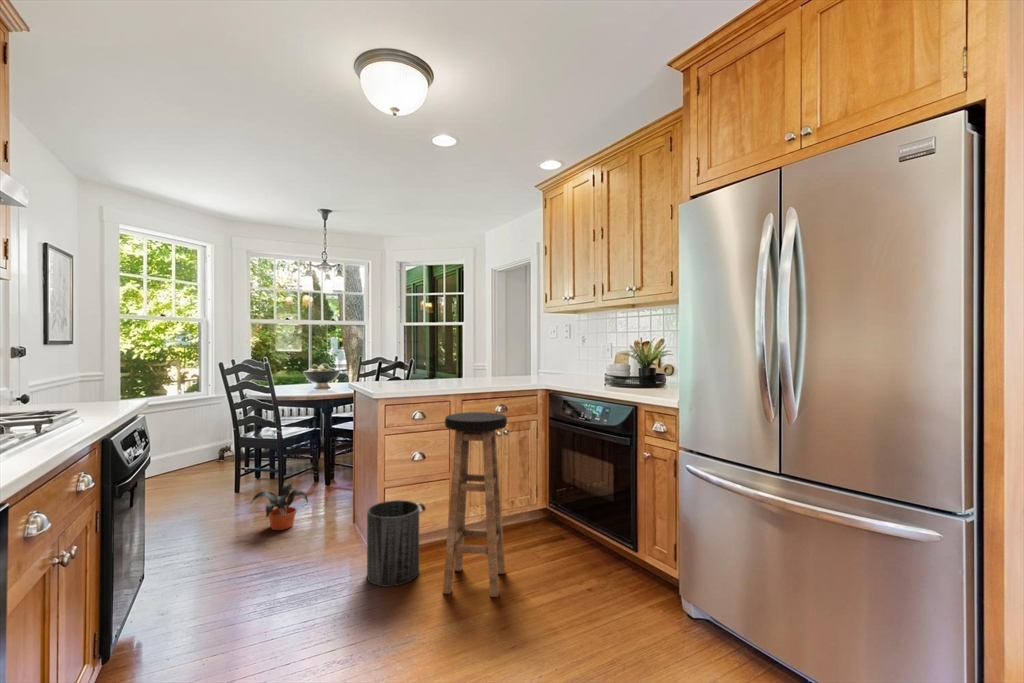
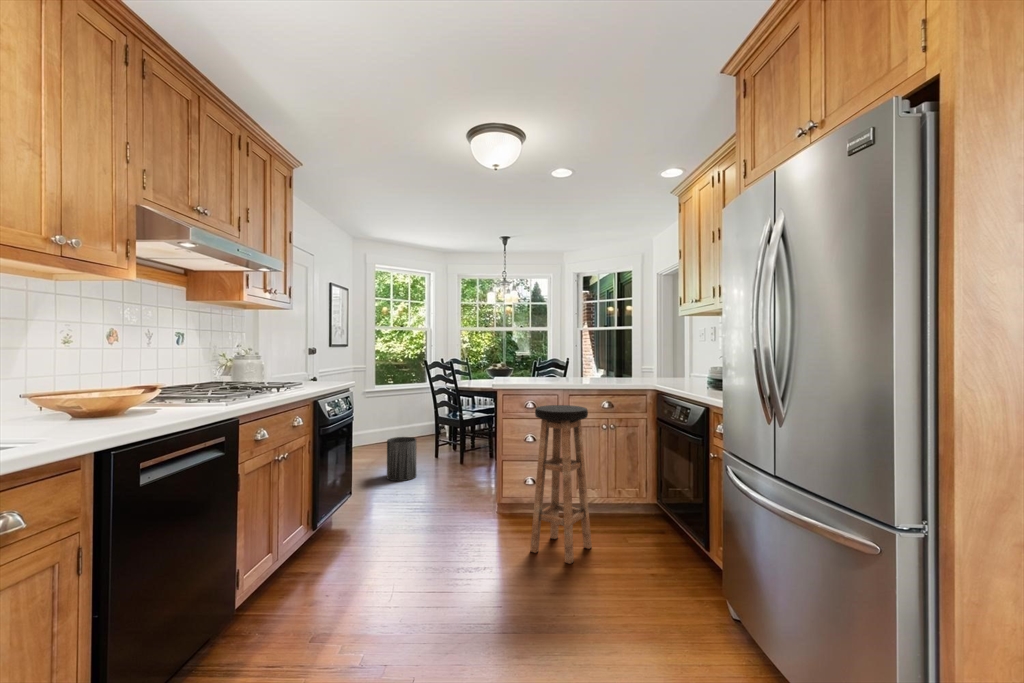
potted plant: present [252,483,308,530] -> none [430,452,468,487]
trash can: present [367,500,419,587] -> present [387,437,416,481]

